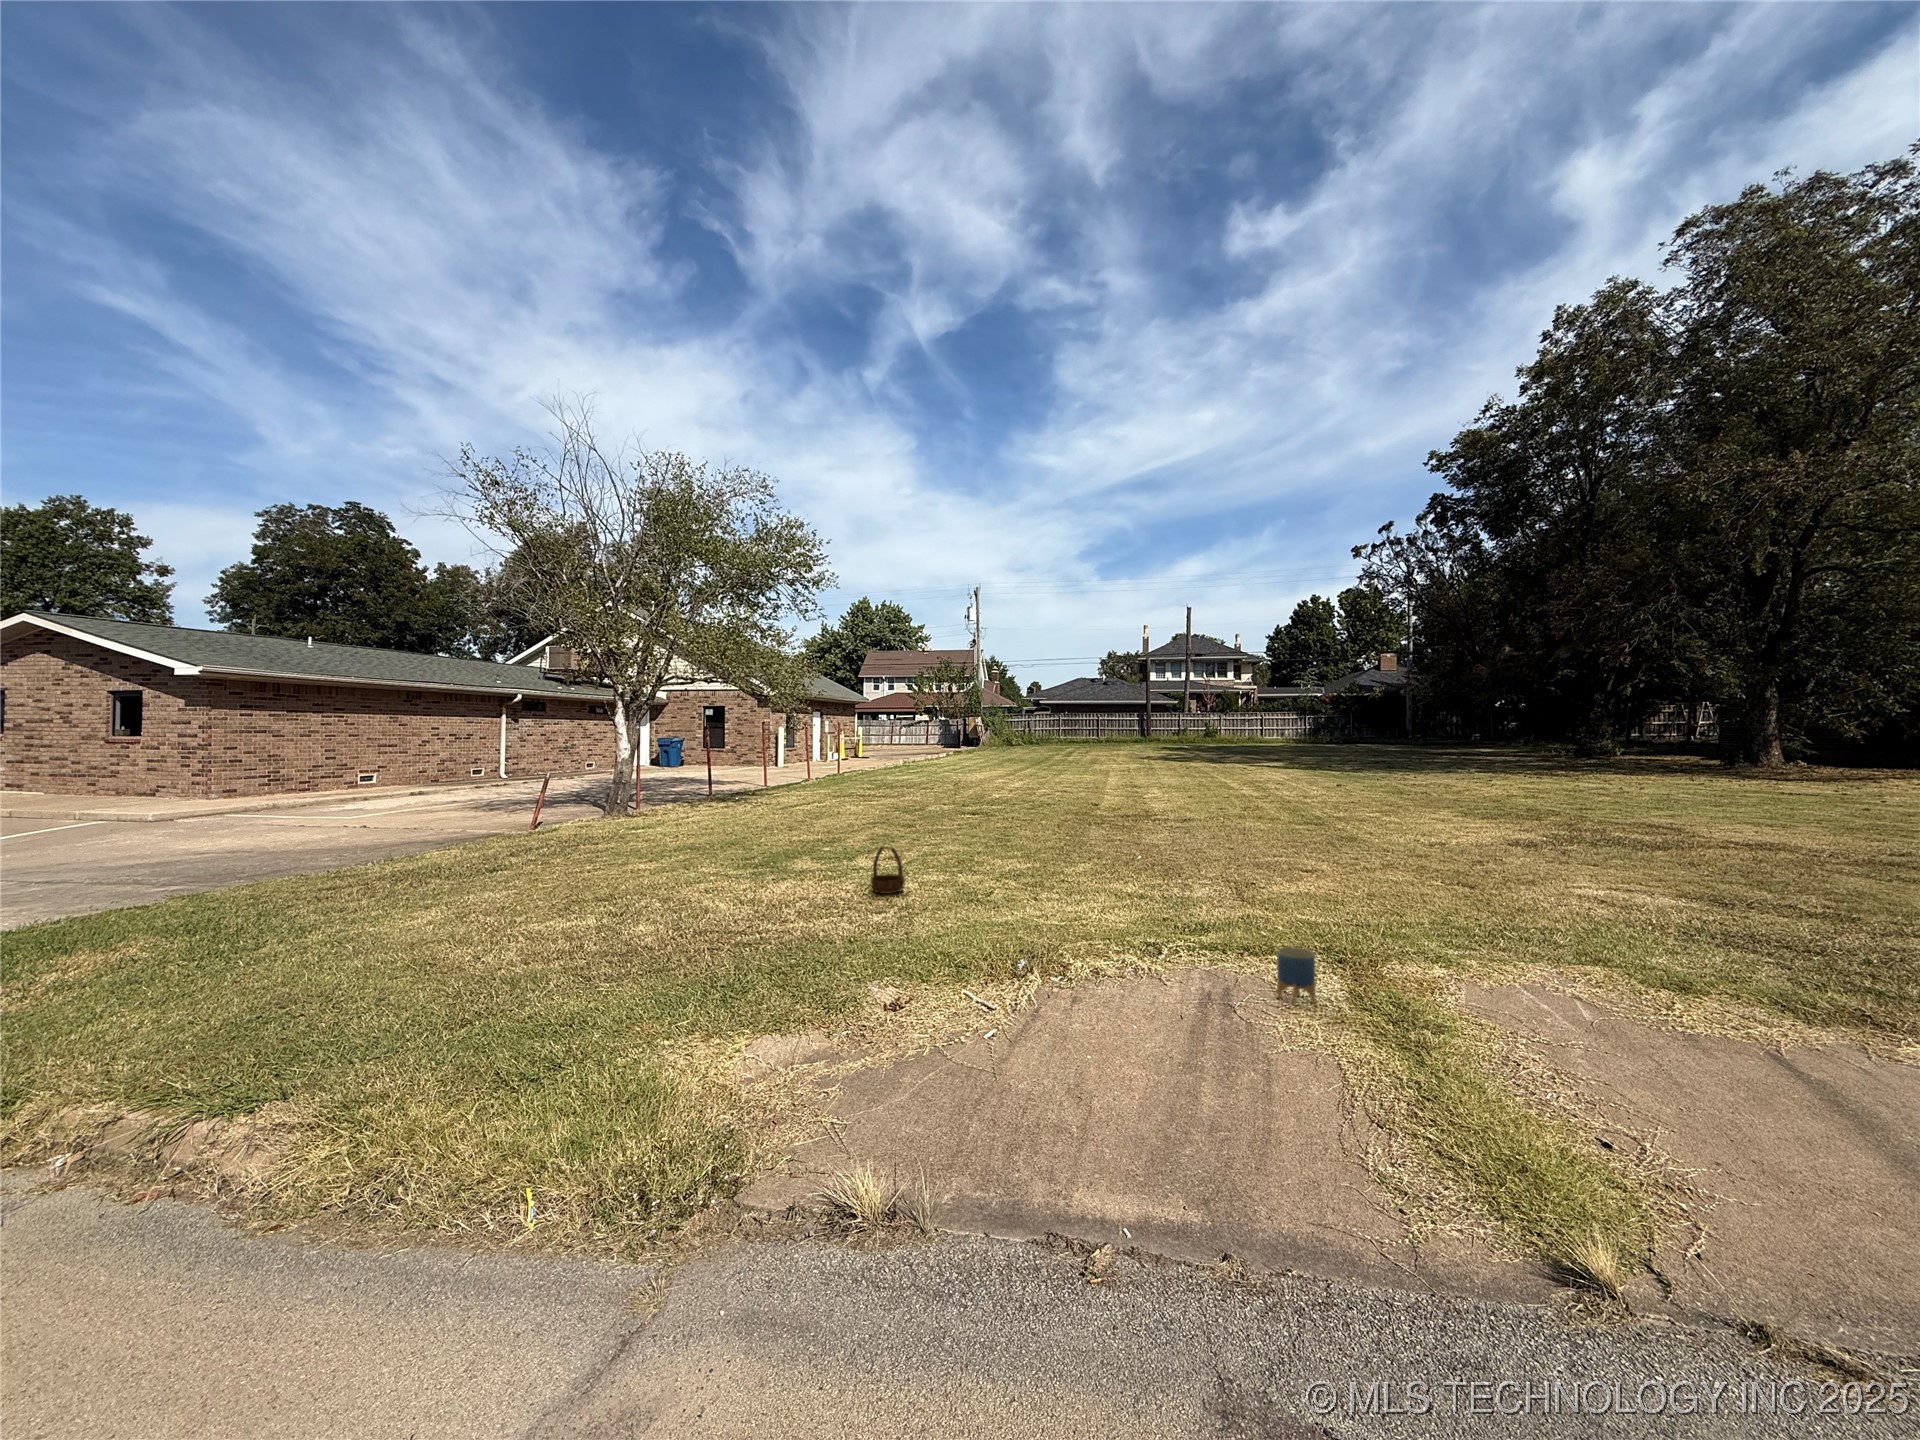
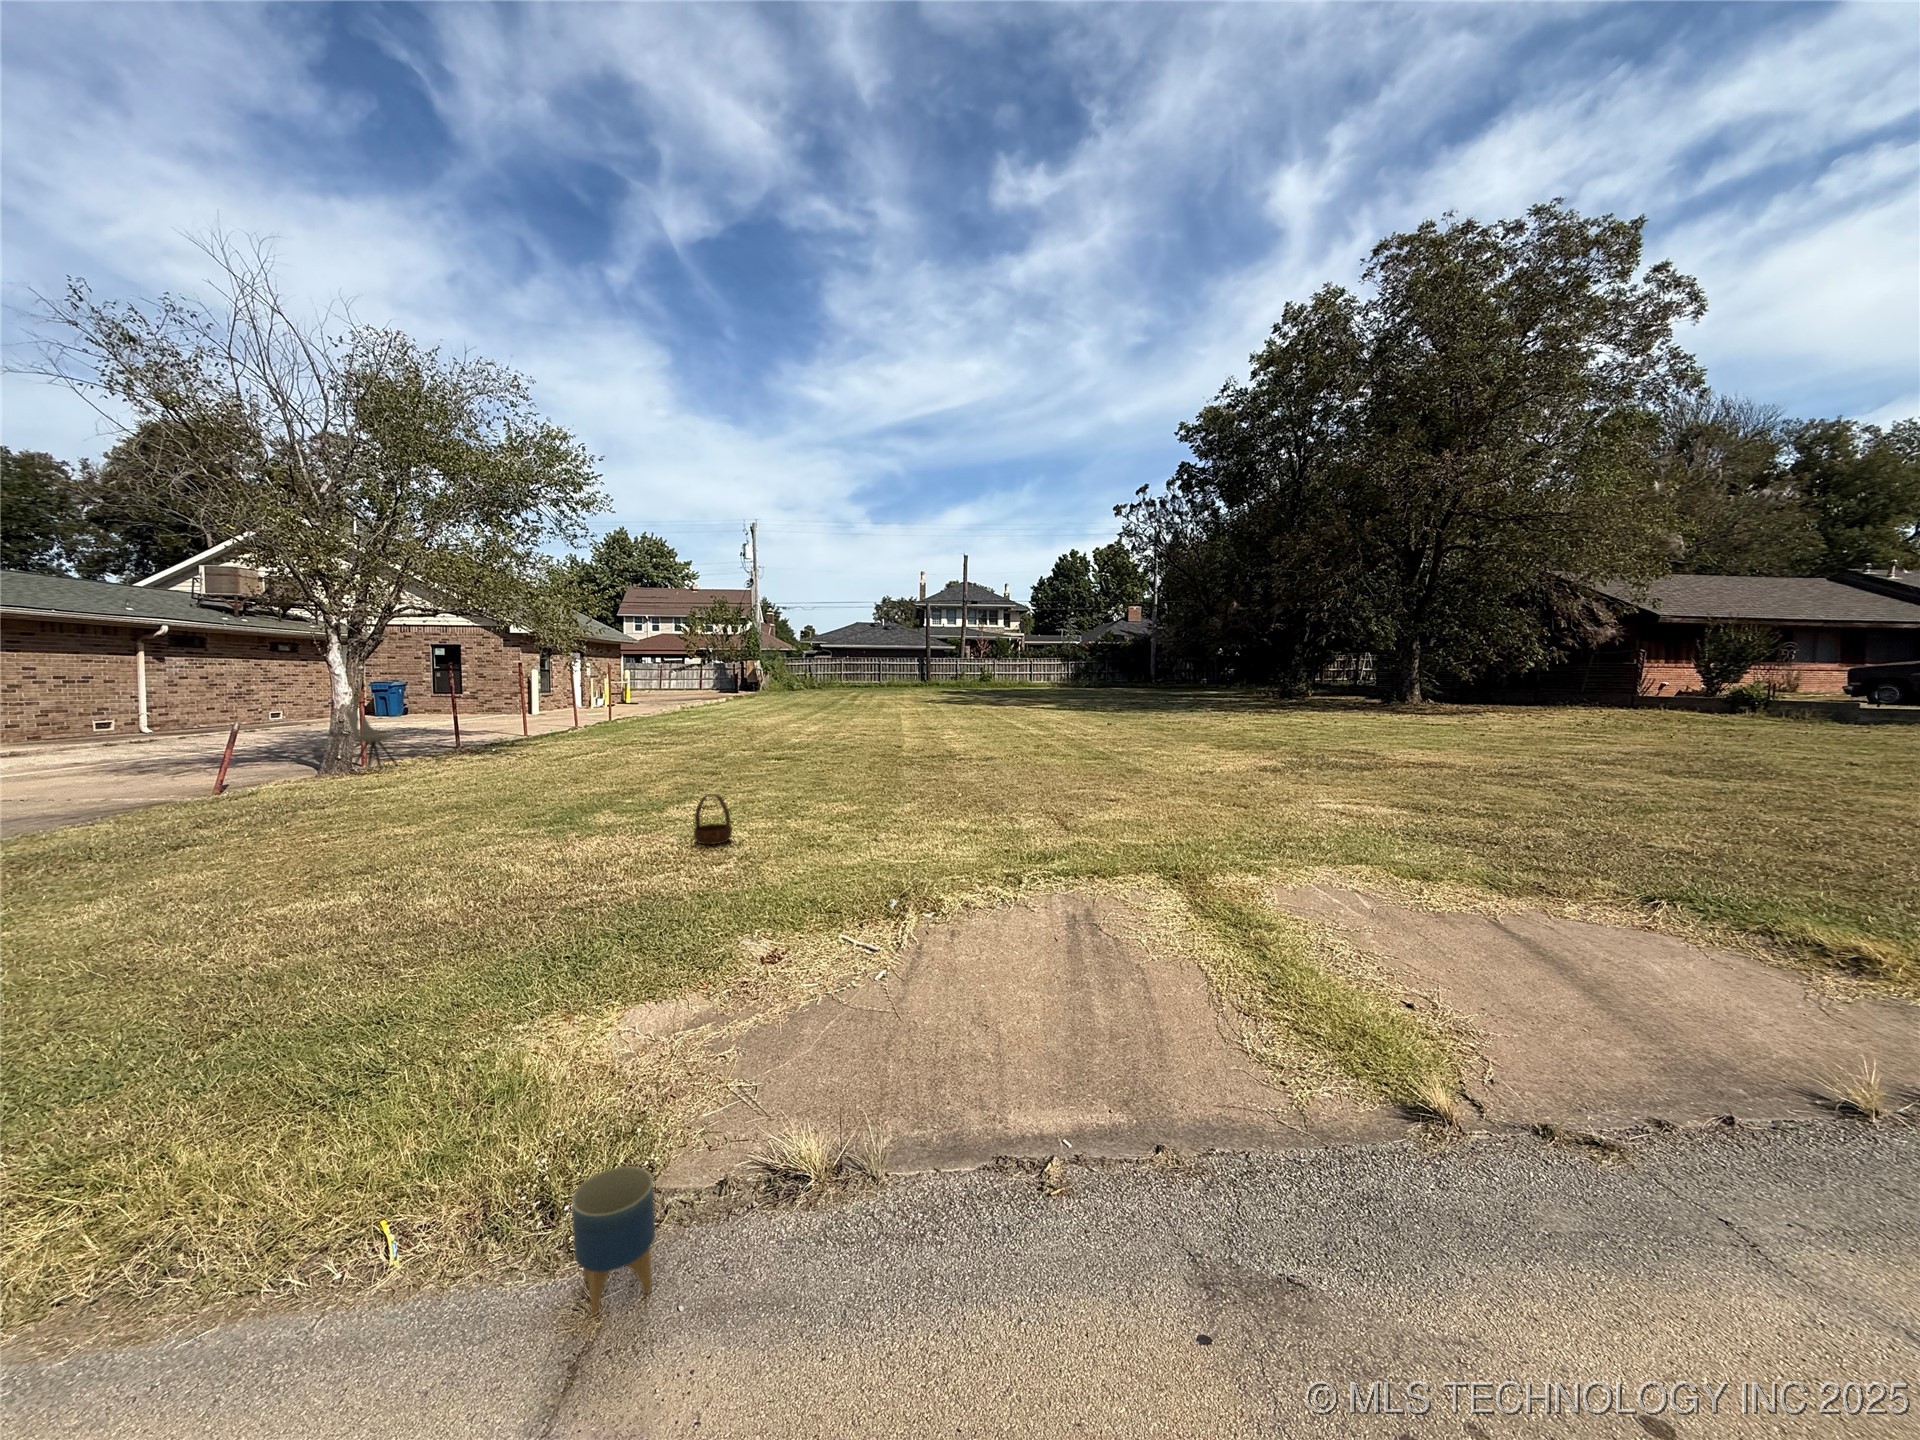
chair: none [626,762,663,812] -> present [346,711,397,770]
planter: present [1277,947,1316,1006] -> present [572,1166,655,1315]

